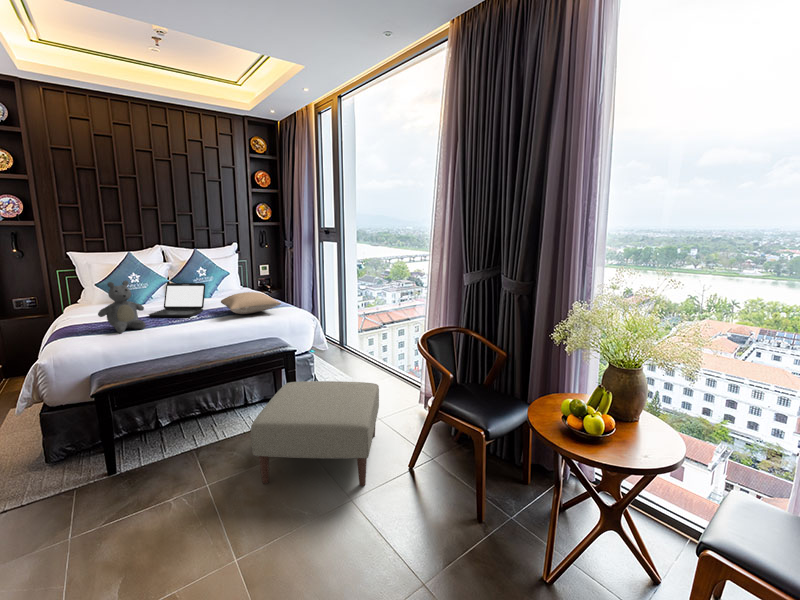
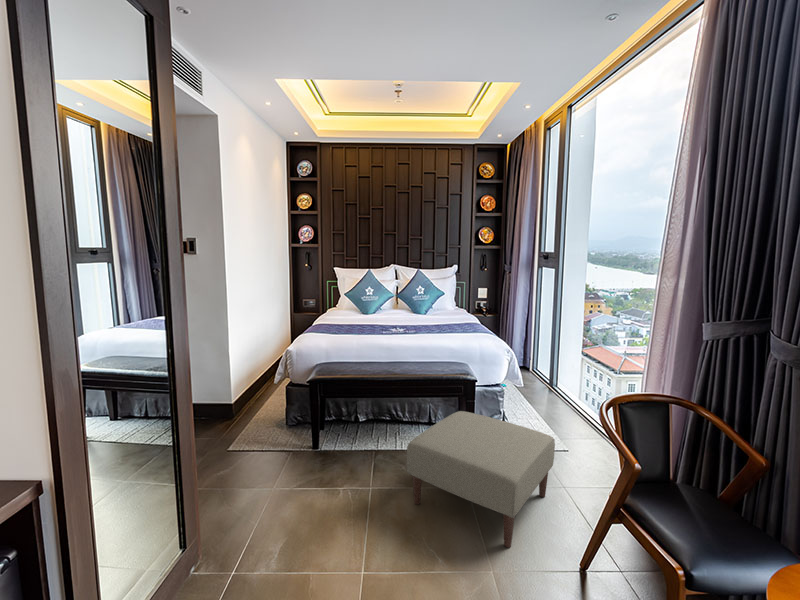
teddy bear: present [98,281,146,333] -> none [331,295,363,337]
laptop: present [149,283,205,317] -> none [369,299,415,331]
pillow: present [221,292,281,314] -> none [425,314,475,335]

